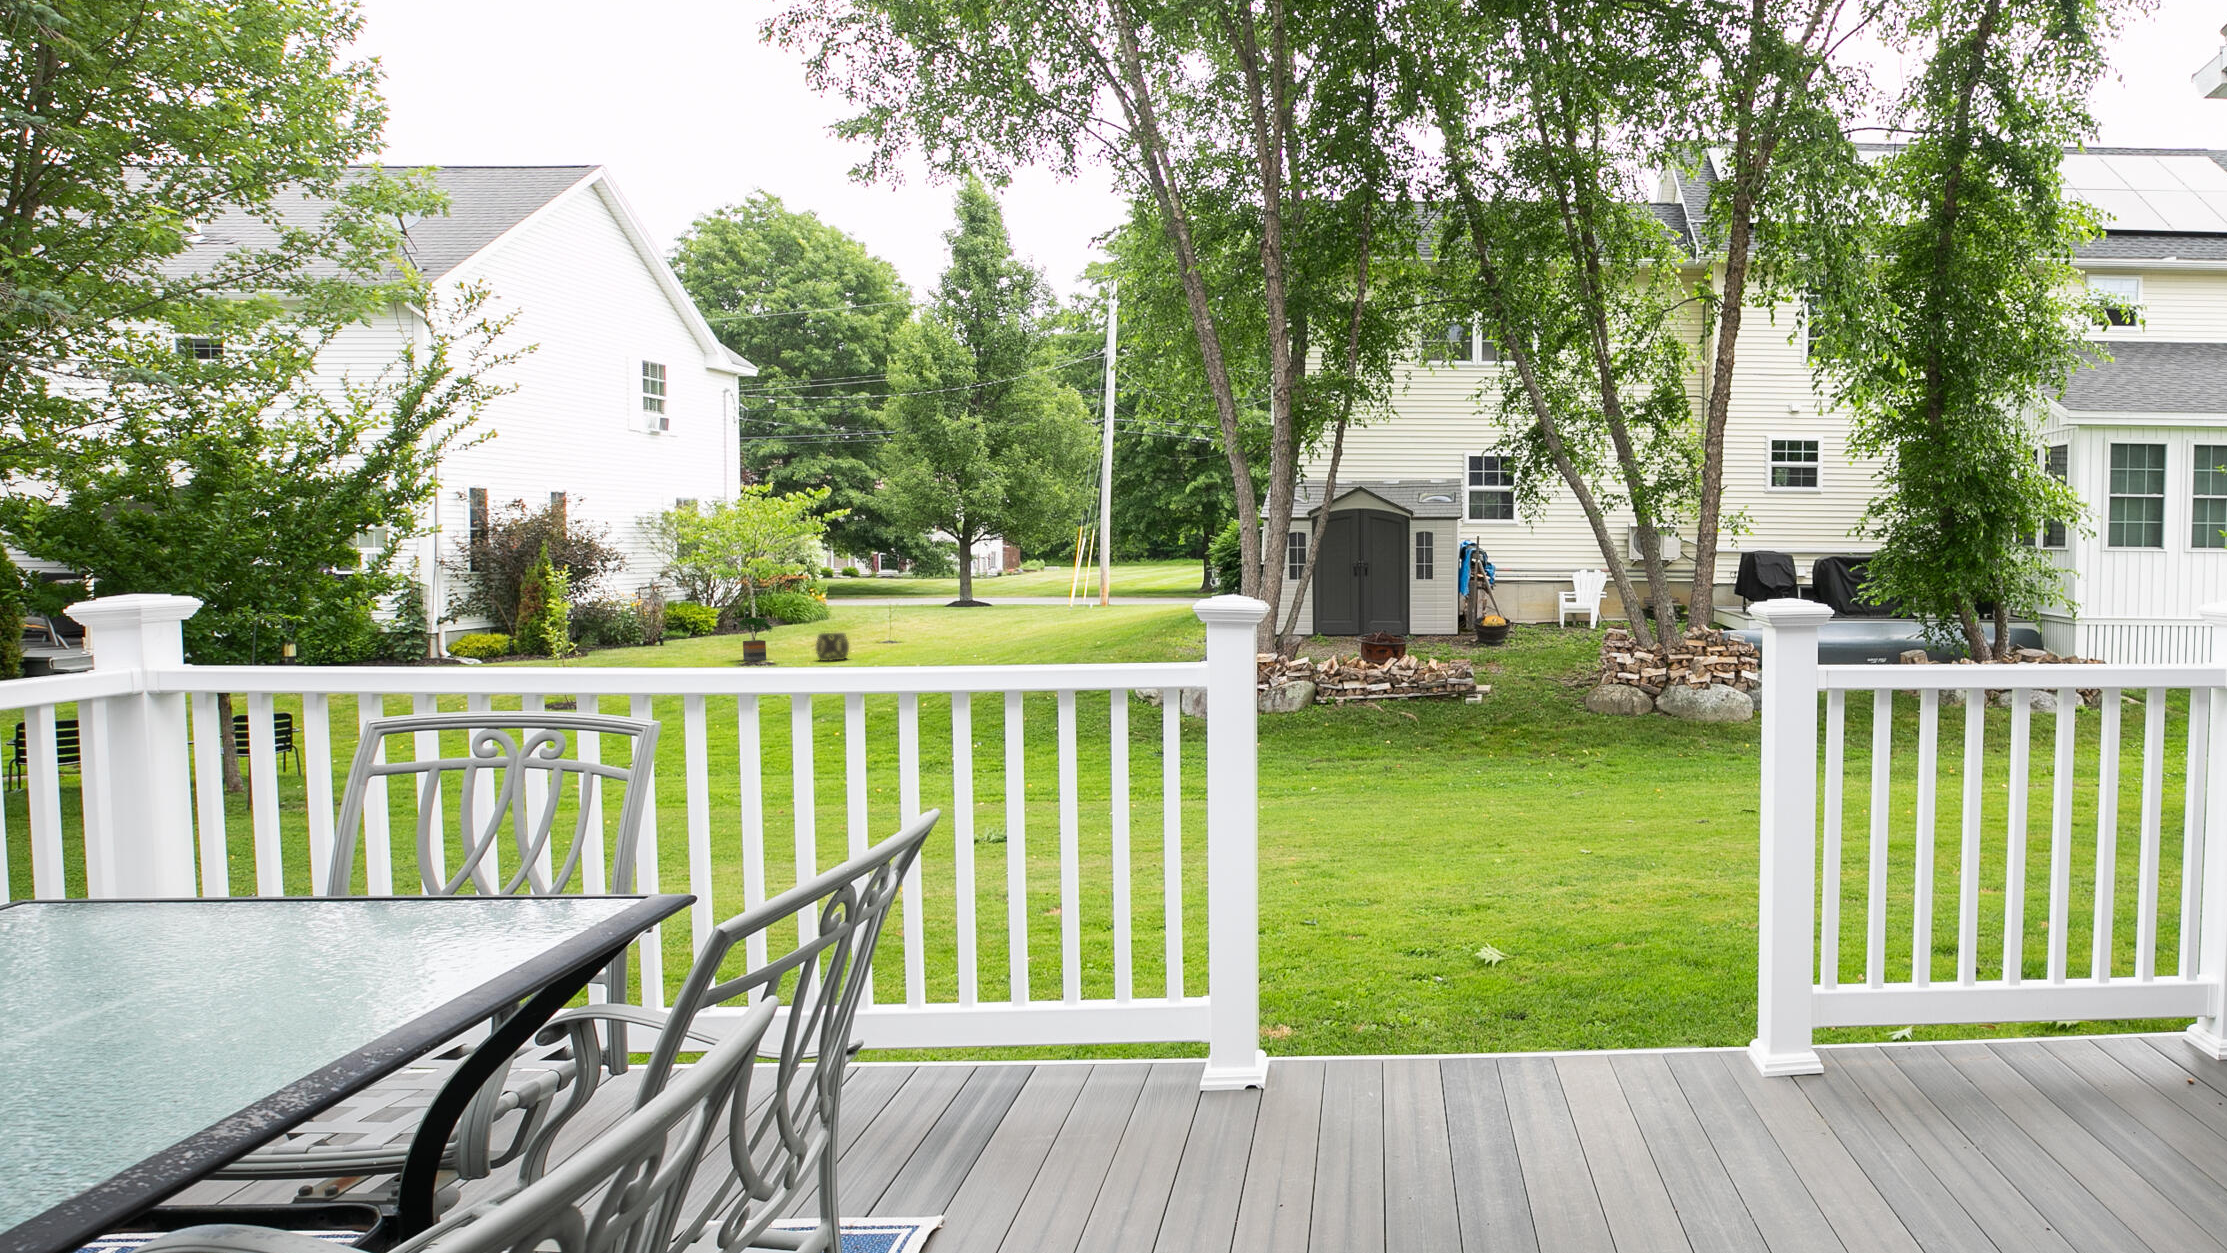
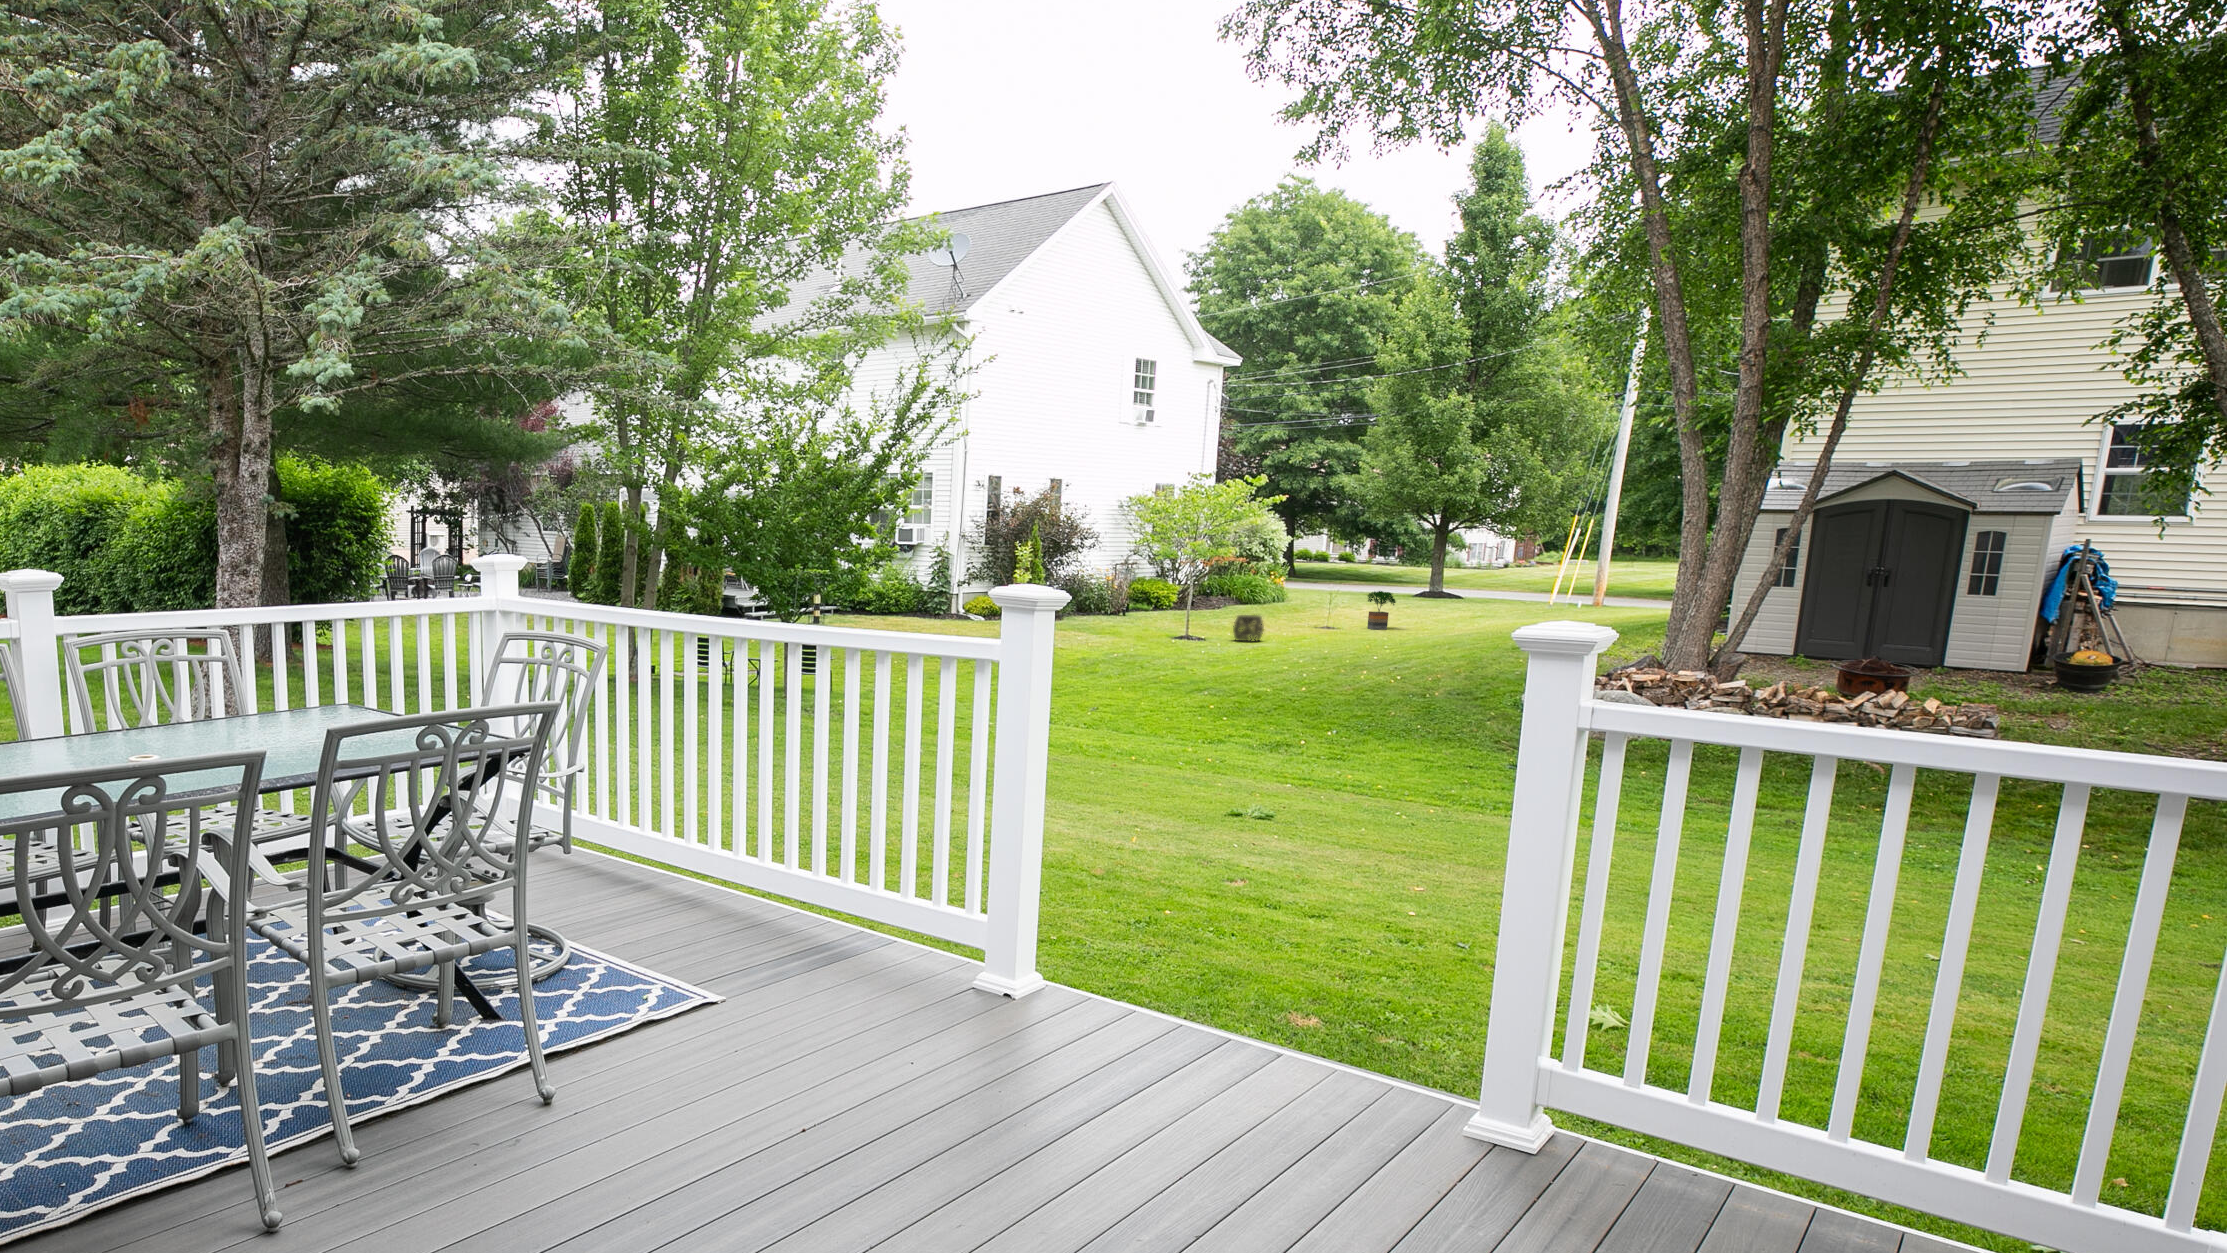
potted tree: present [738,617,772,661] -> present [1367,591,1396,630]

